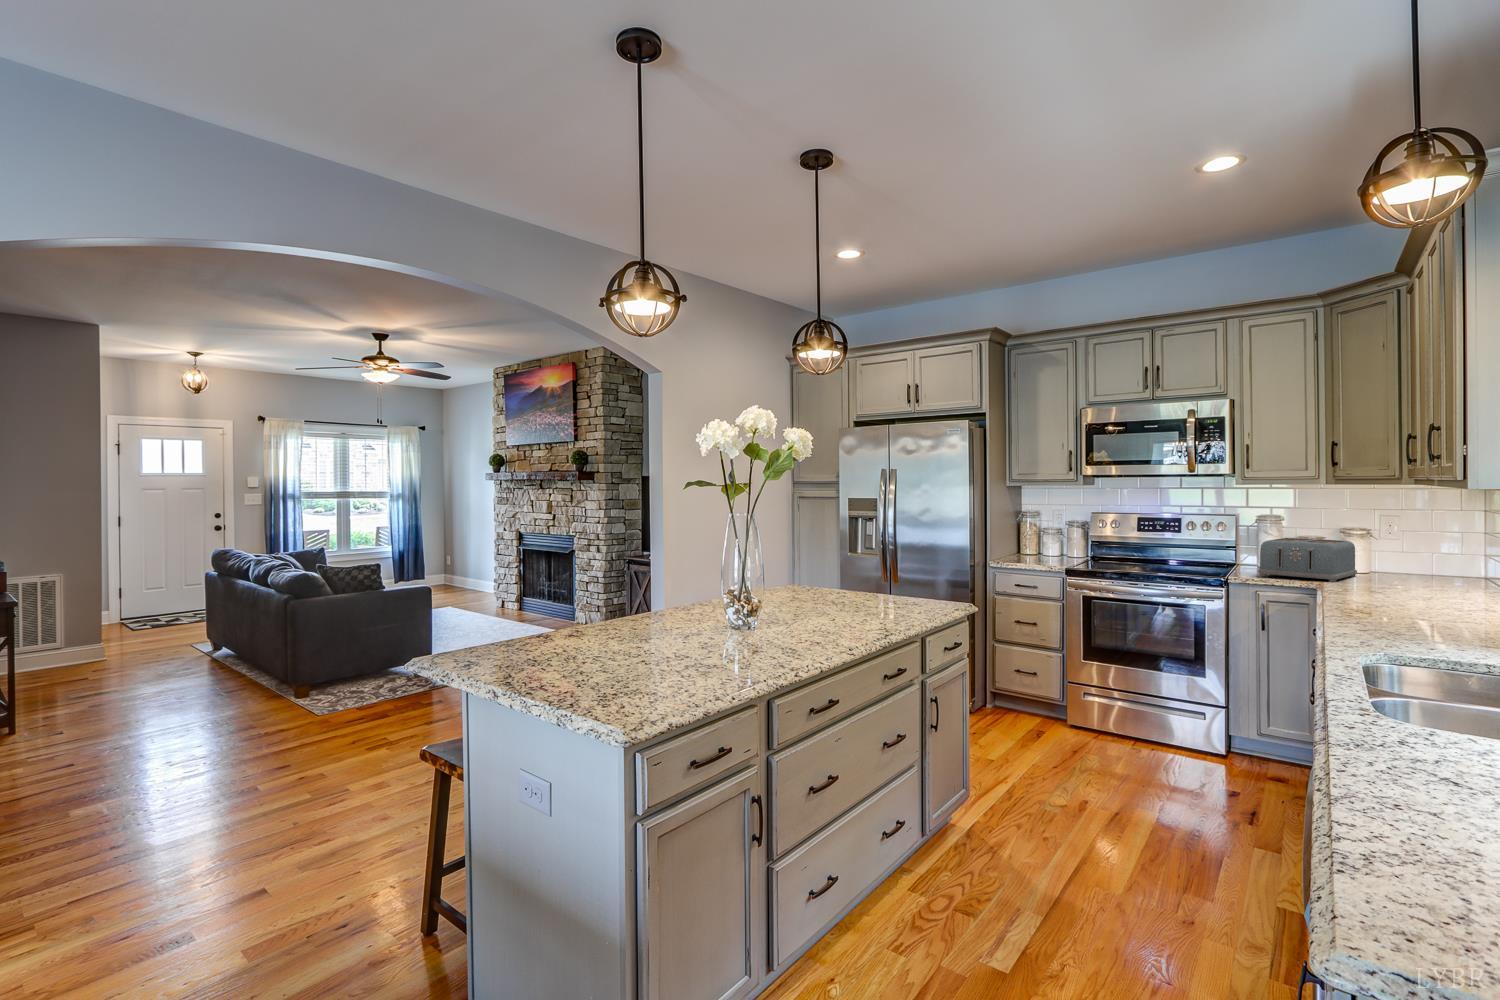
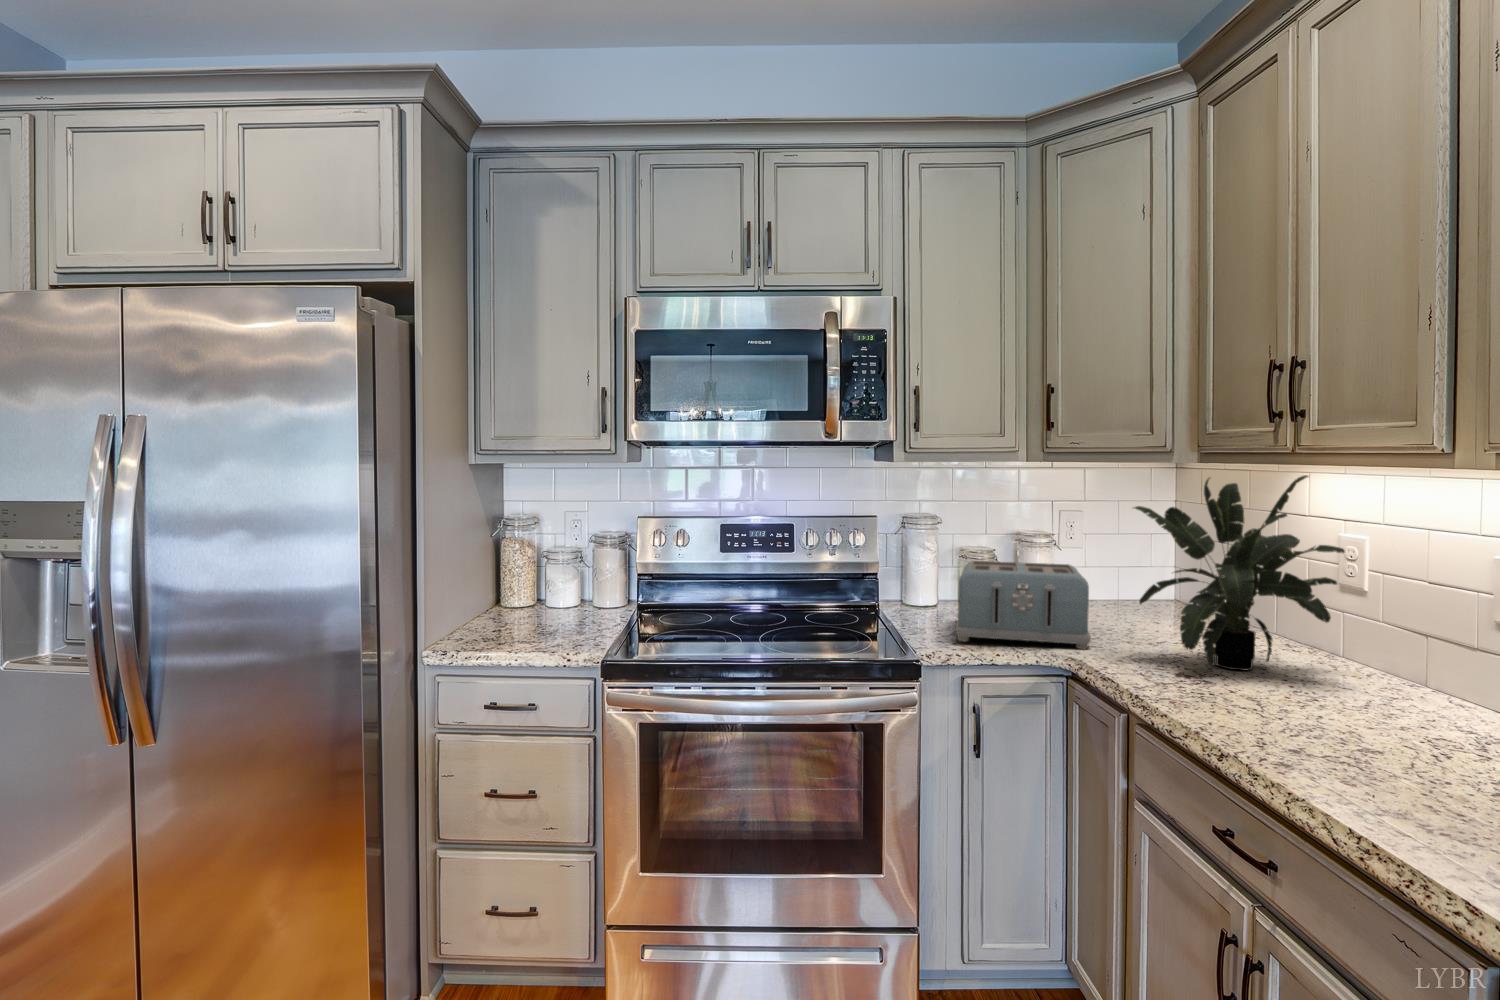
potted plant: none [1352,493,1468,591] -> present [1135,475,1345,670]

